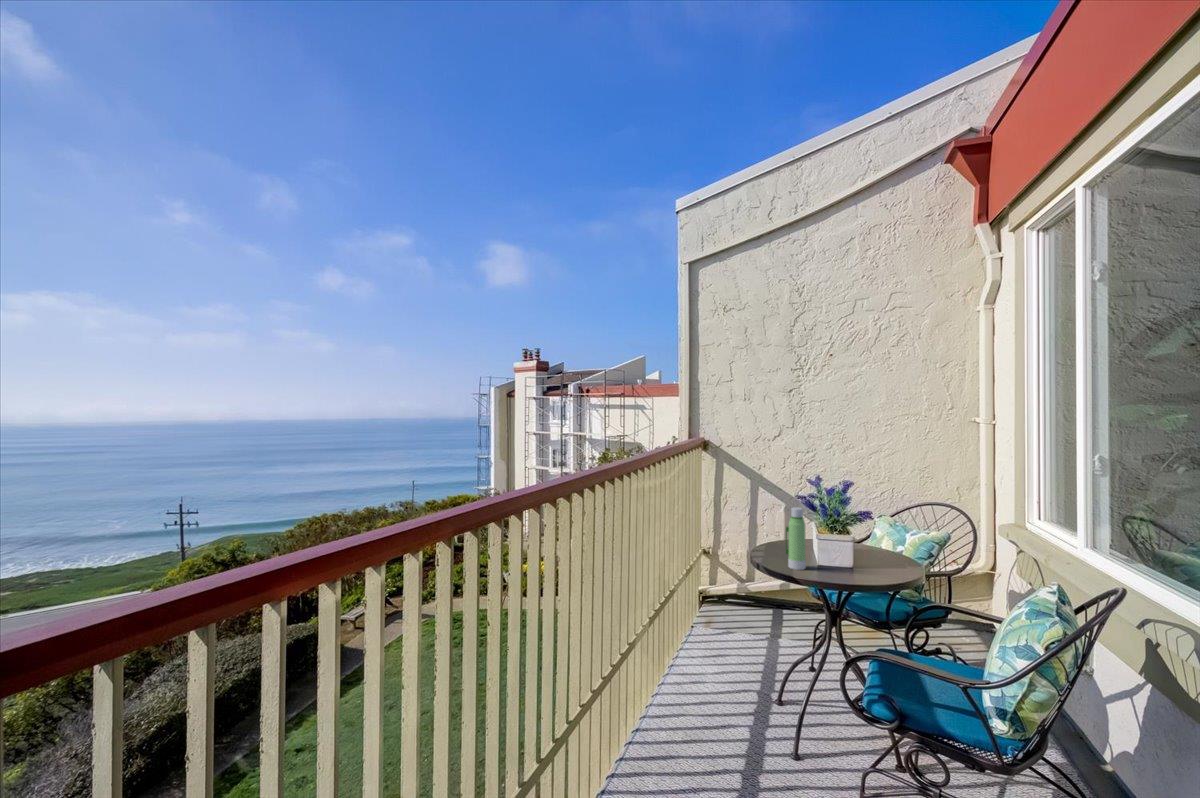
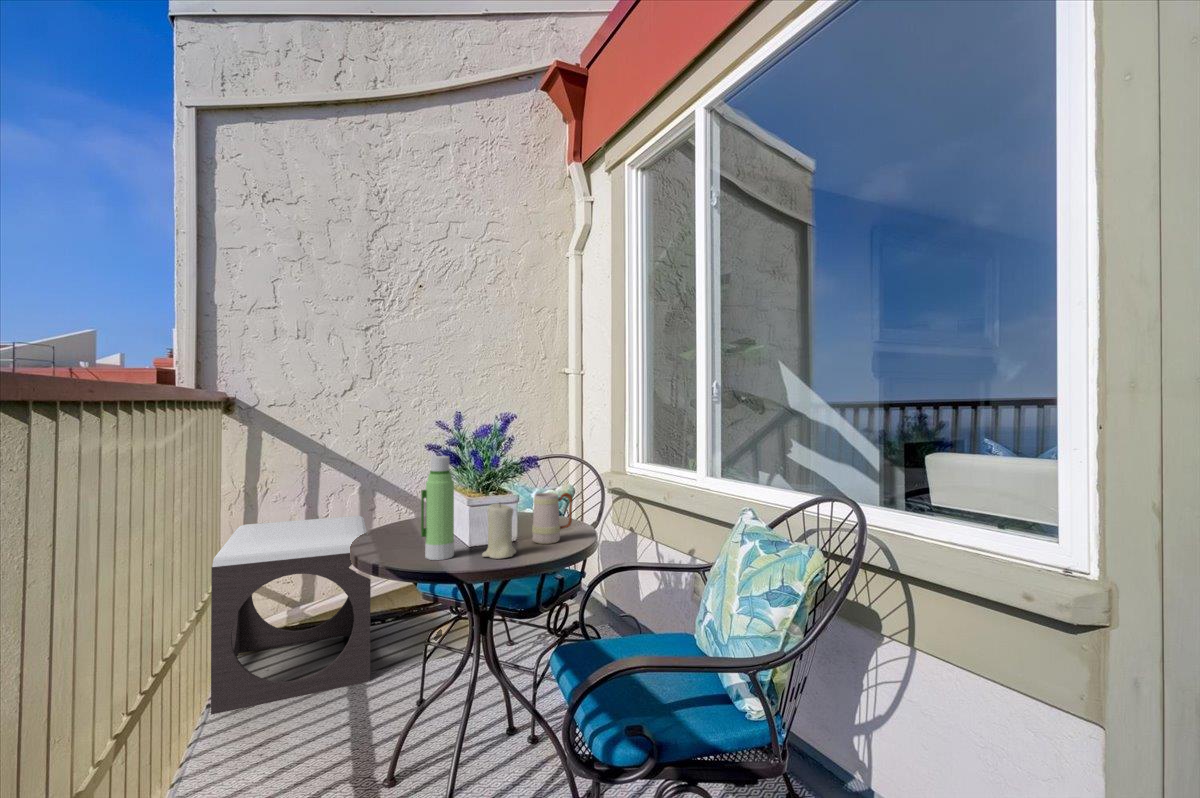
footstool: none [693,524,787,644] -> present [211,516,371,715]
mug: none [863,539,894,575] -> present [532,493,573,544]
candle: none [820,541,843,577] -> present [482,503,516,559]

